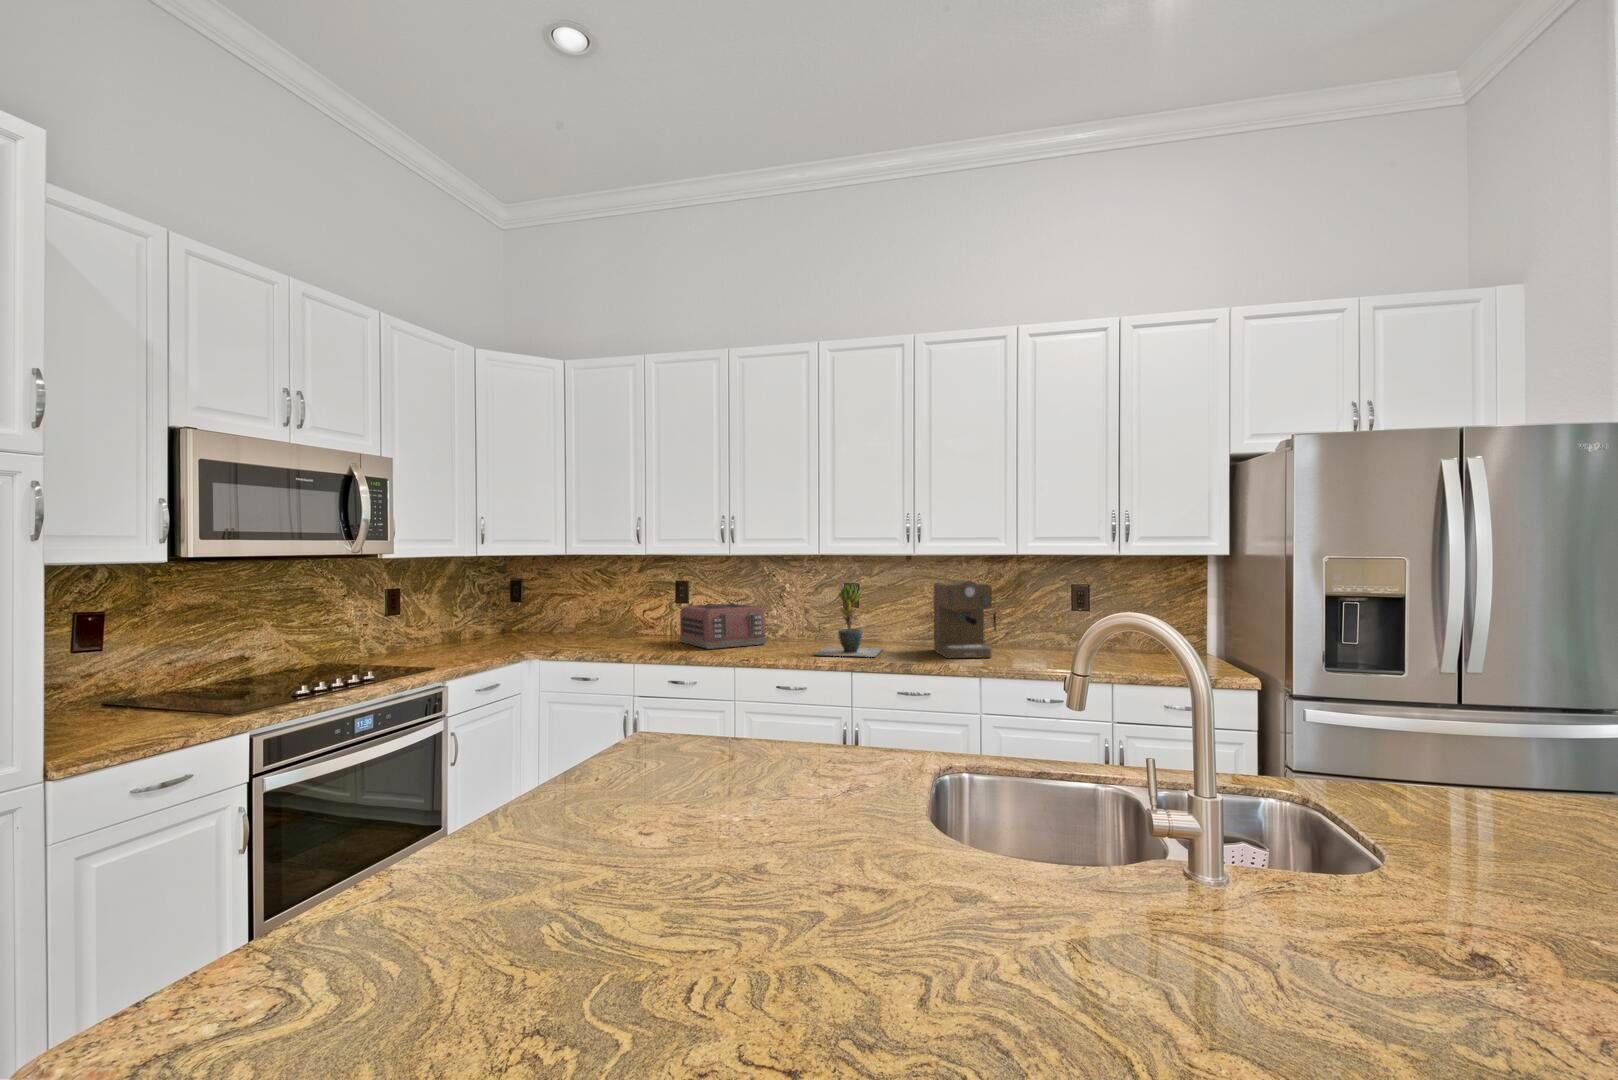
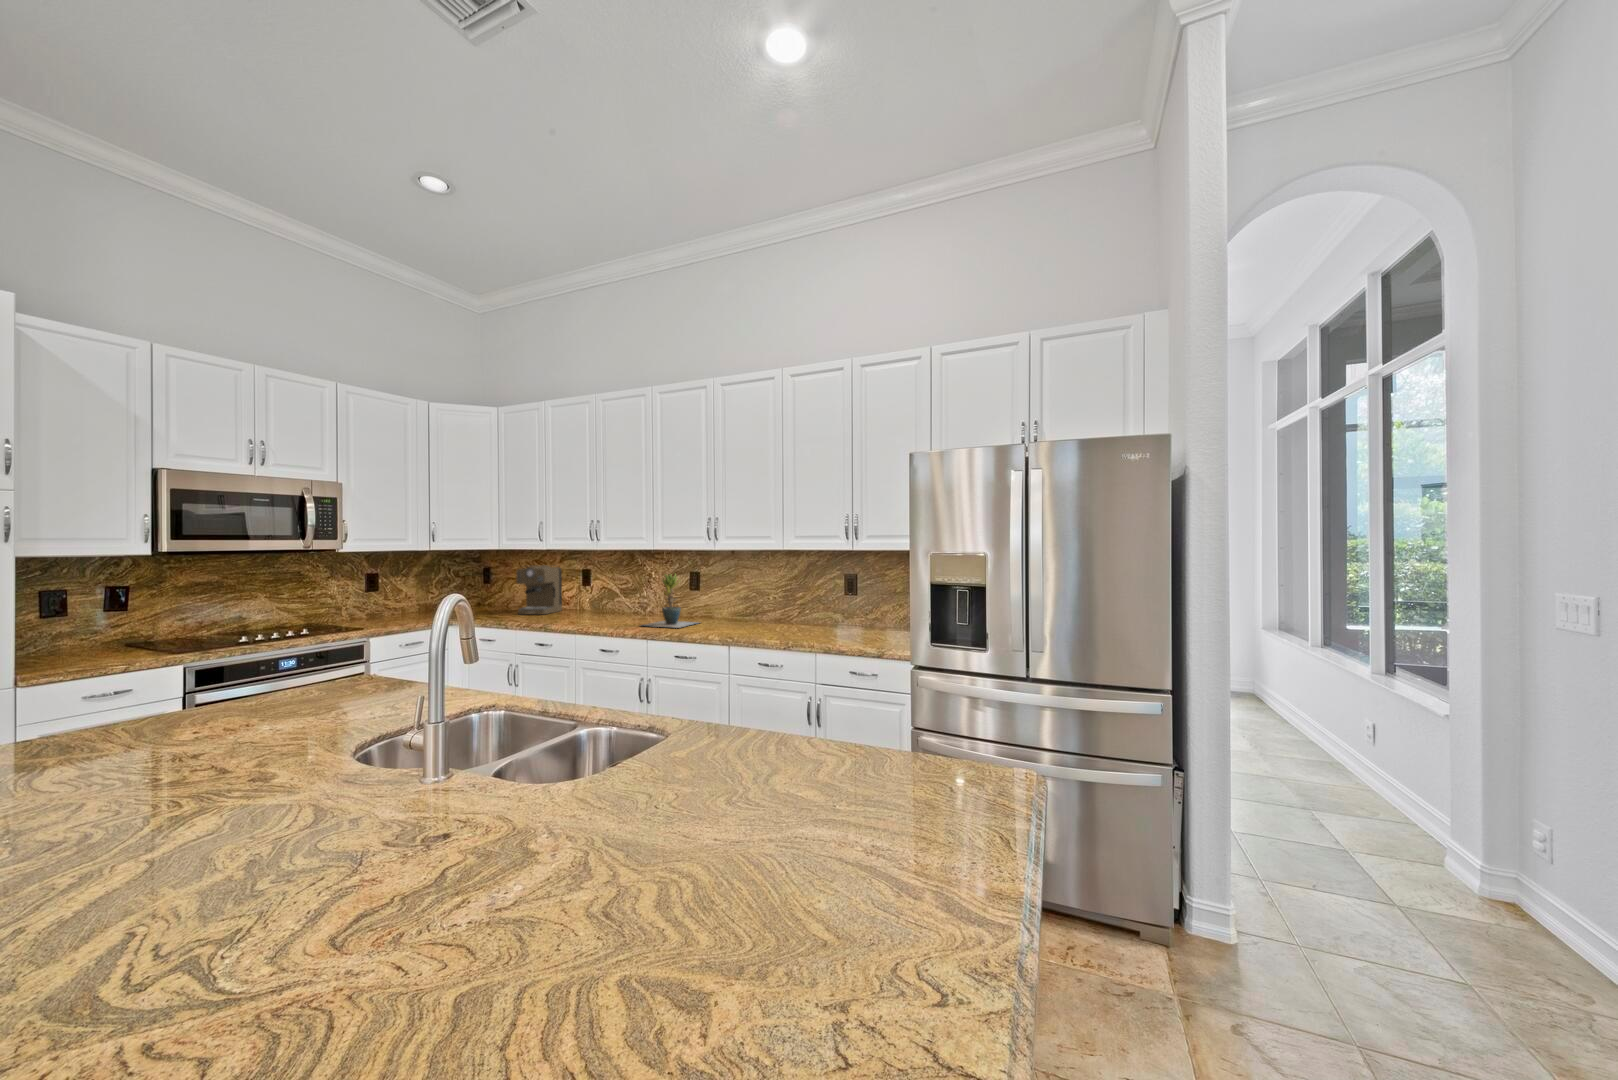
coffee maker: present [934,579,996,658] -> present [516,565,562,615]
toaster: present [679,603,767,649] -> none [573,586,630,620]

